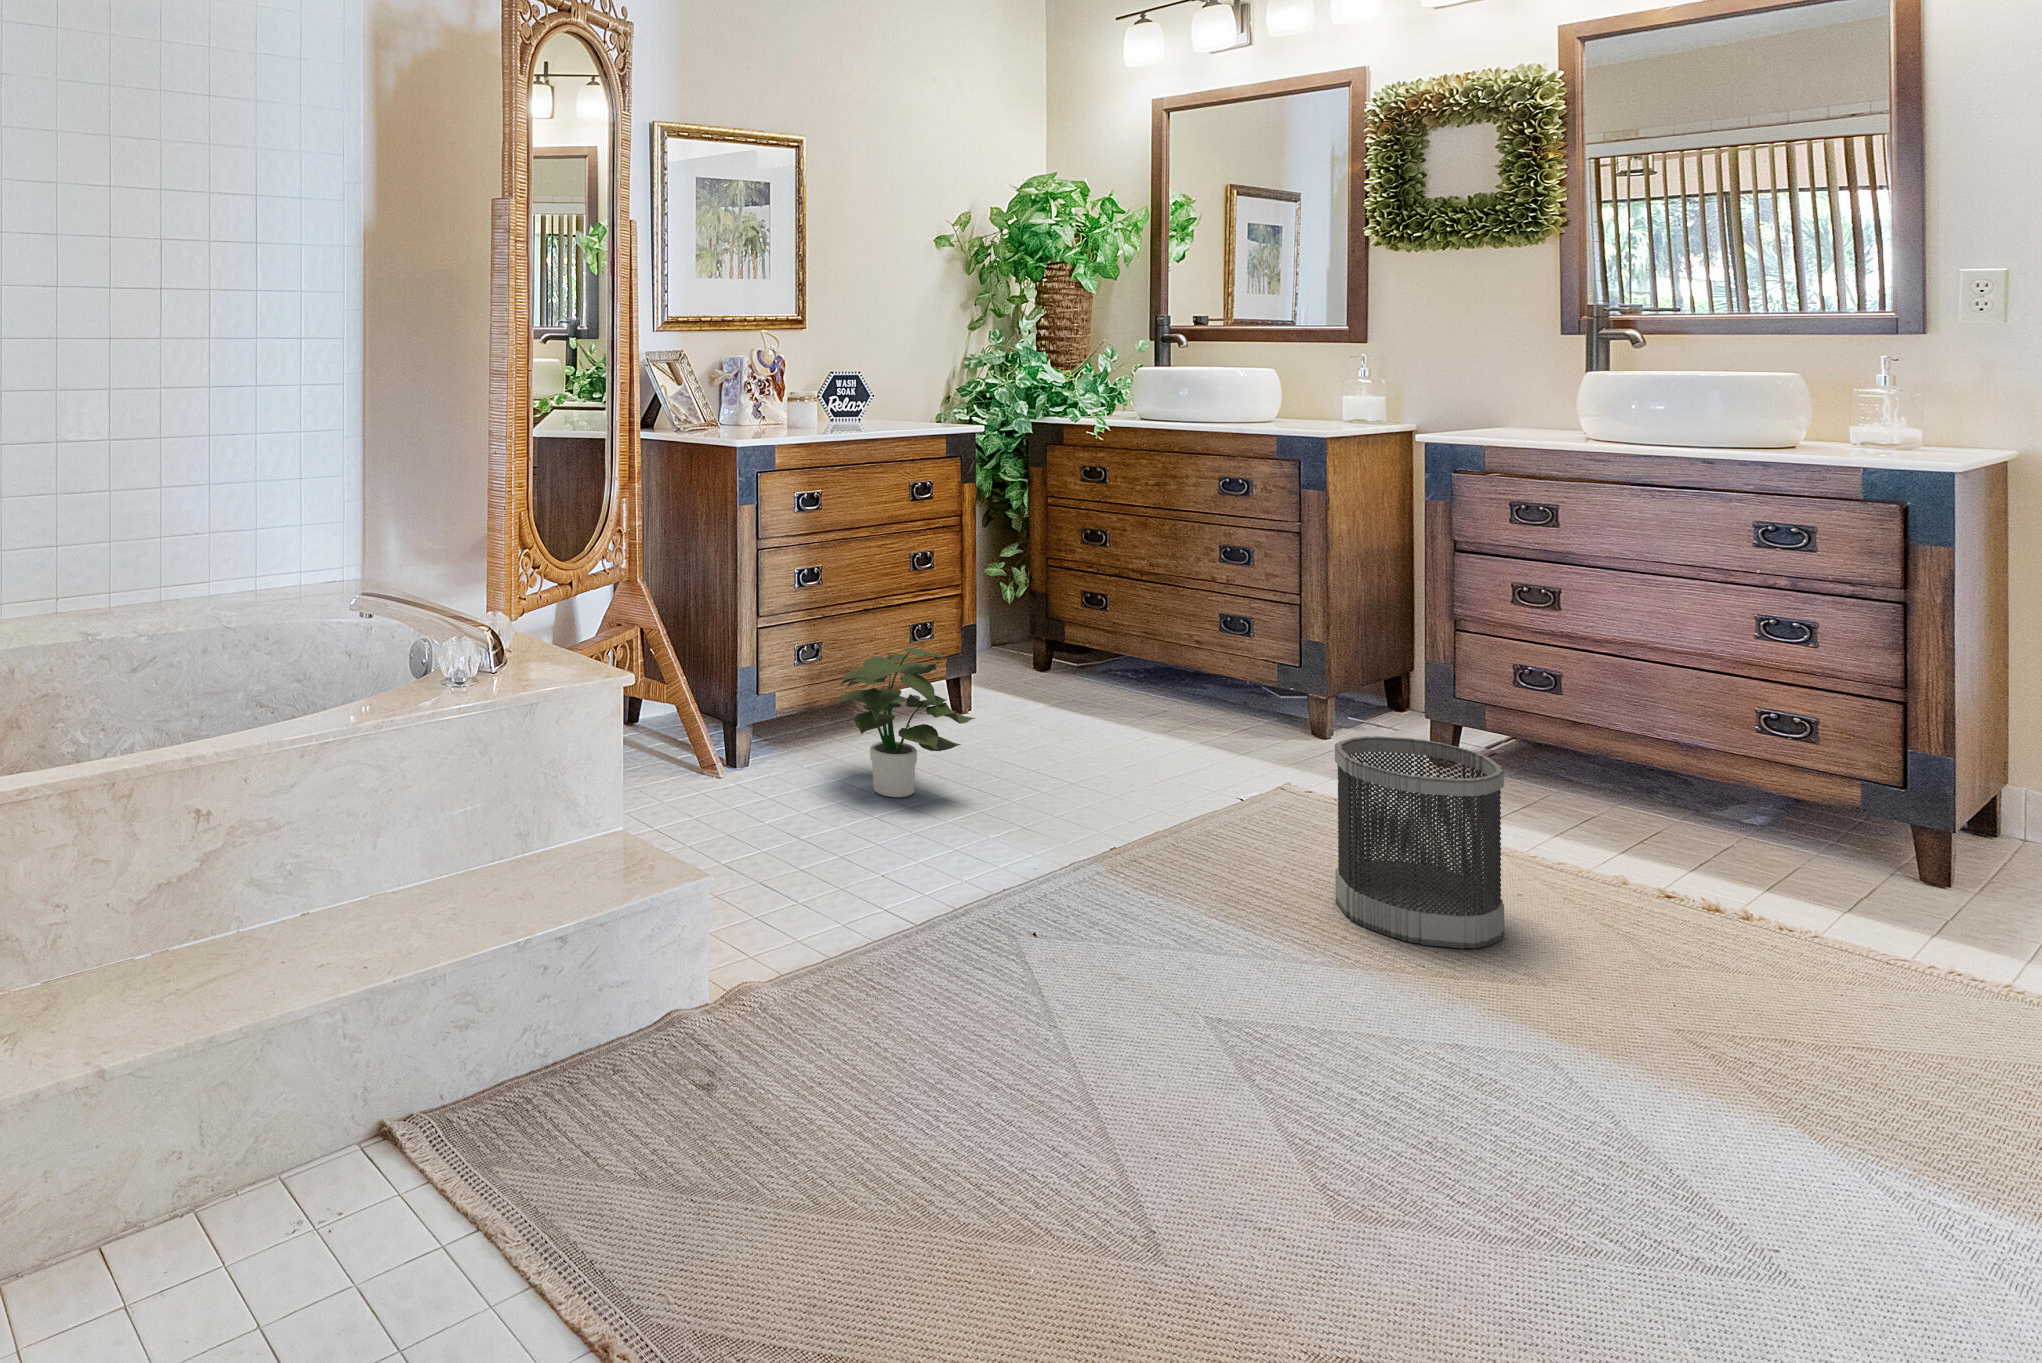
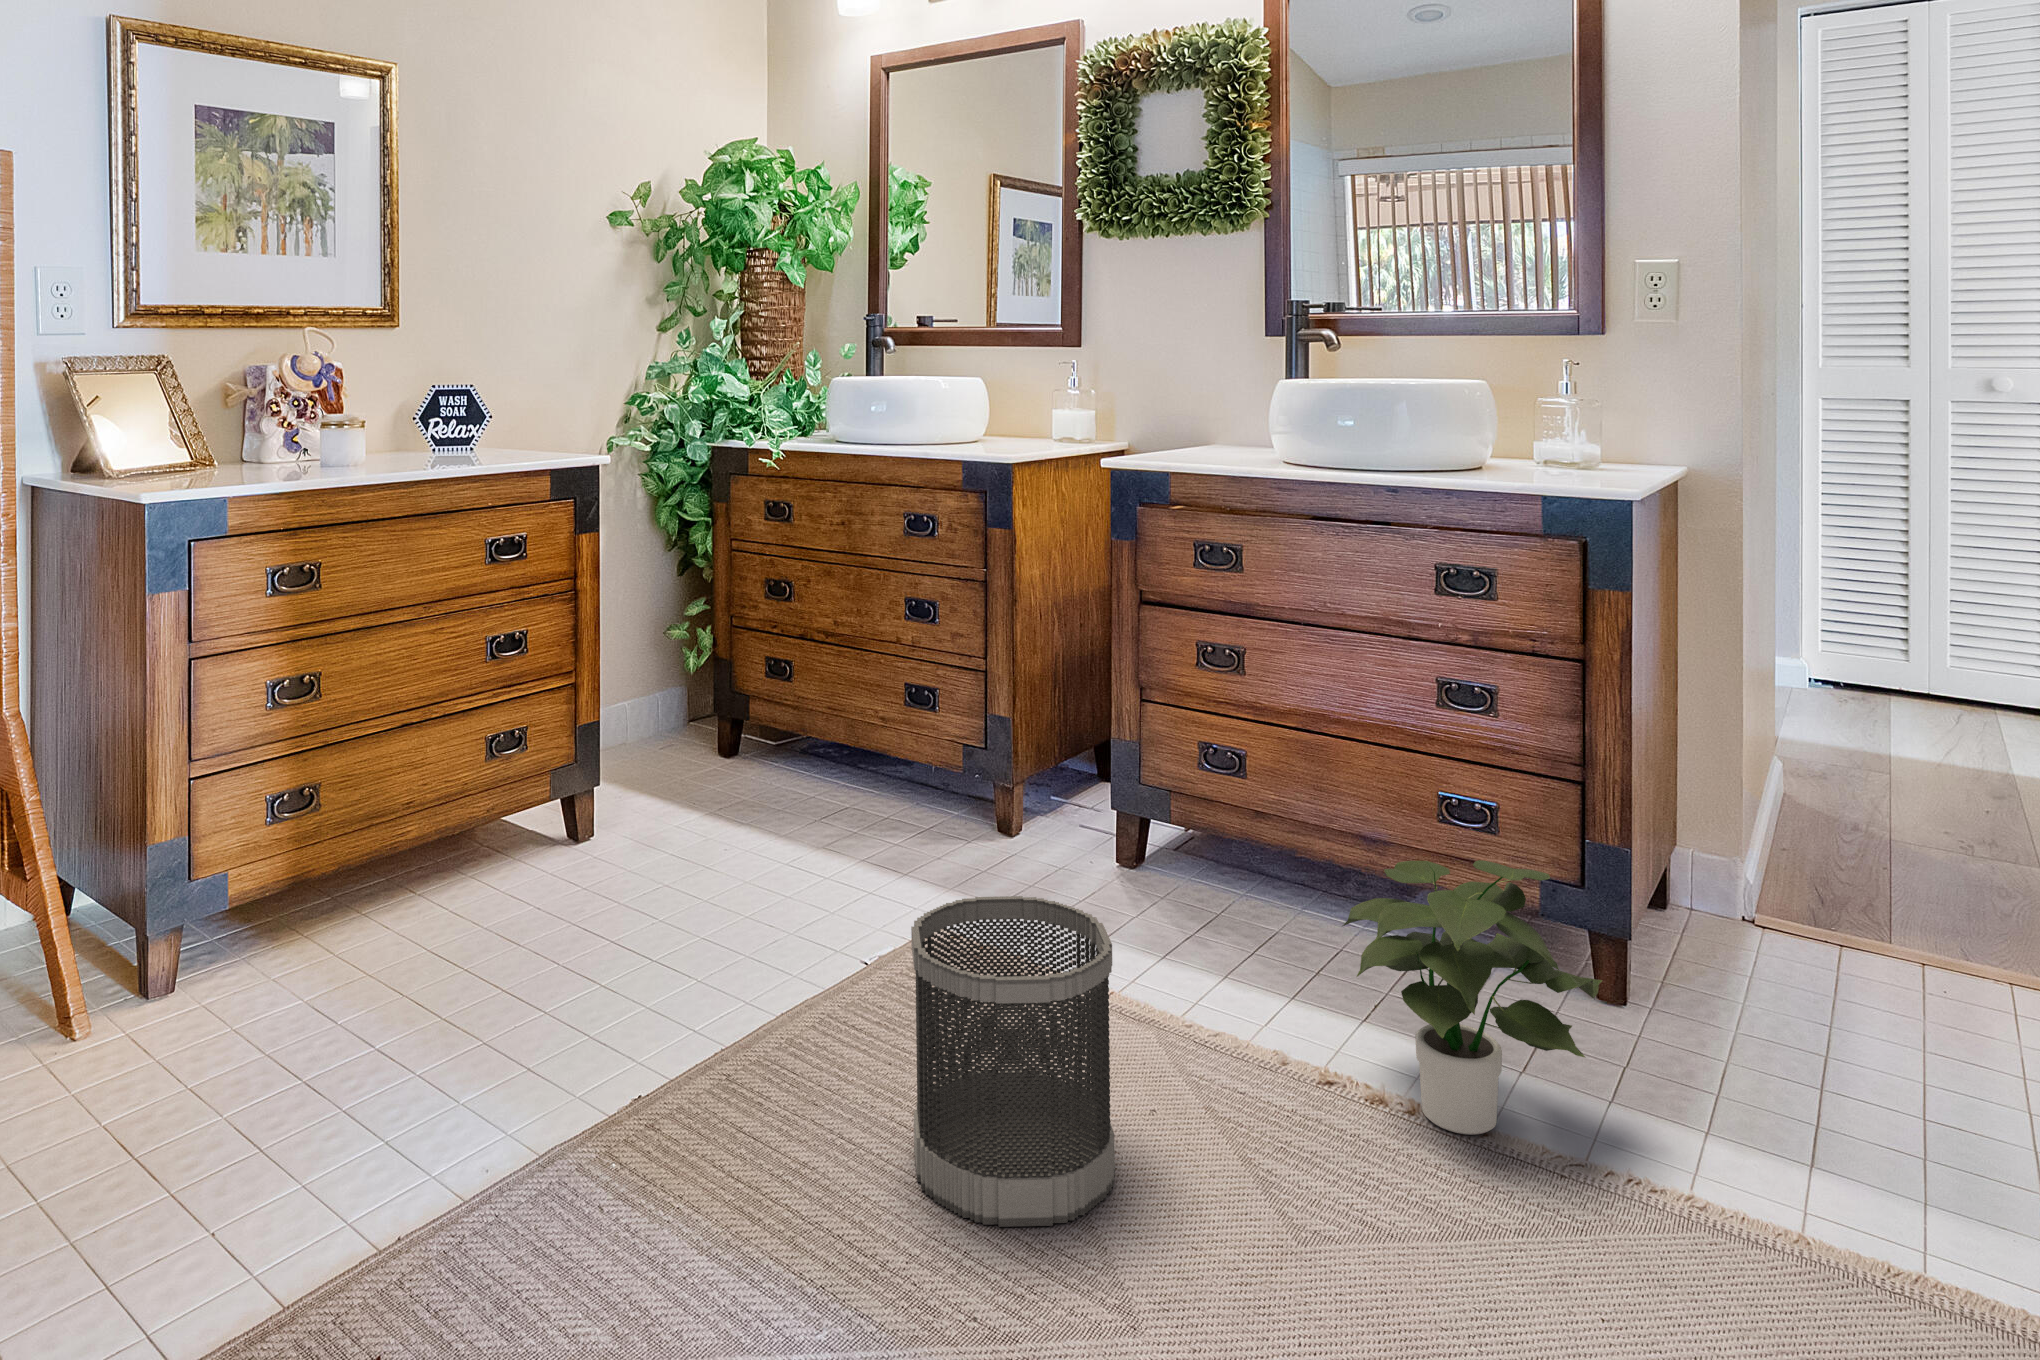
potted plant: present [837,648,975,797] -> present [1343,860,1602,1135]

